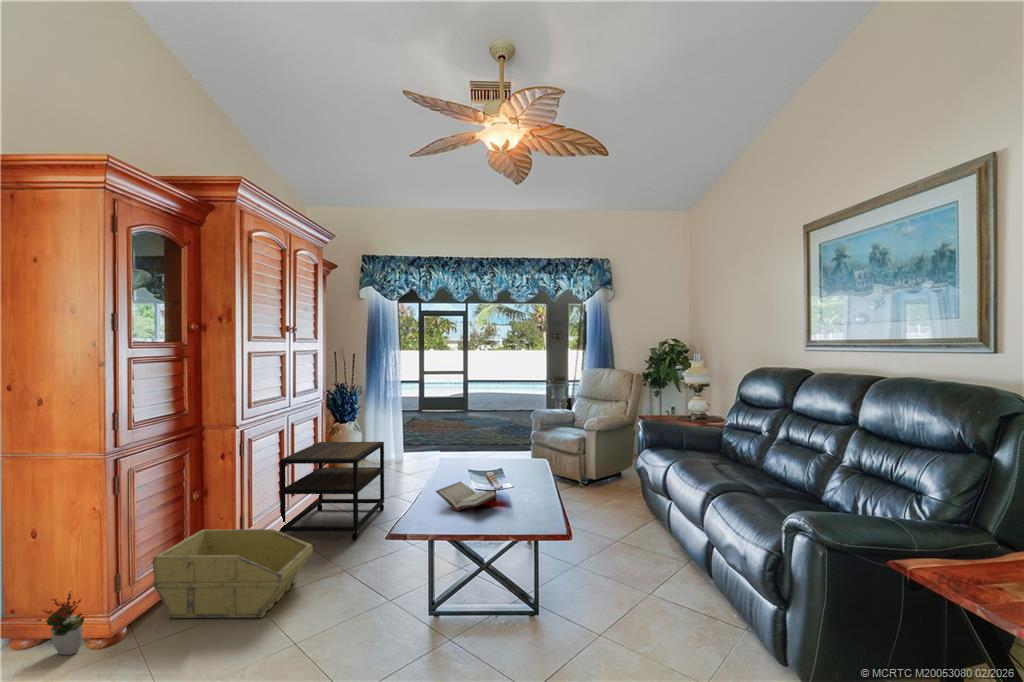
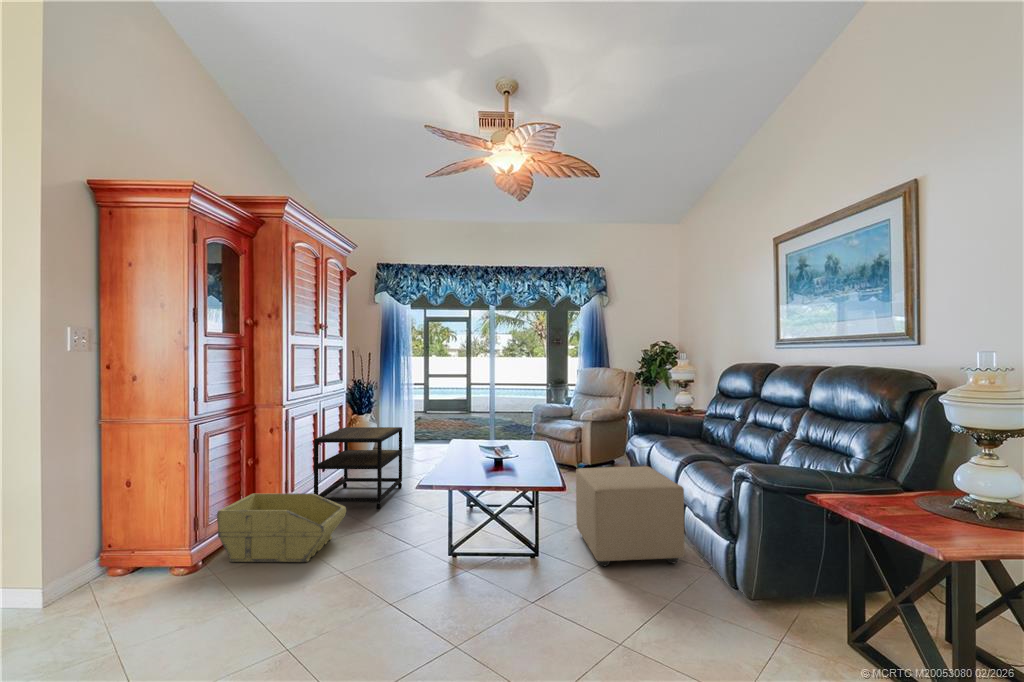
book: present [436,482,498,511] -> none [452,453,505,475]
ottoman: none [582,493,714,621] -> present [576,466,685,566]
decorative plant: present [43,591,84,655] -> none [135,534,166,585]

